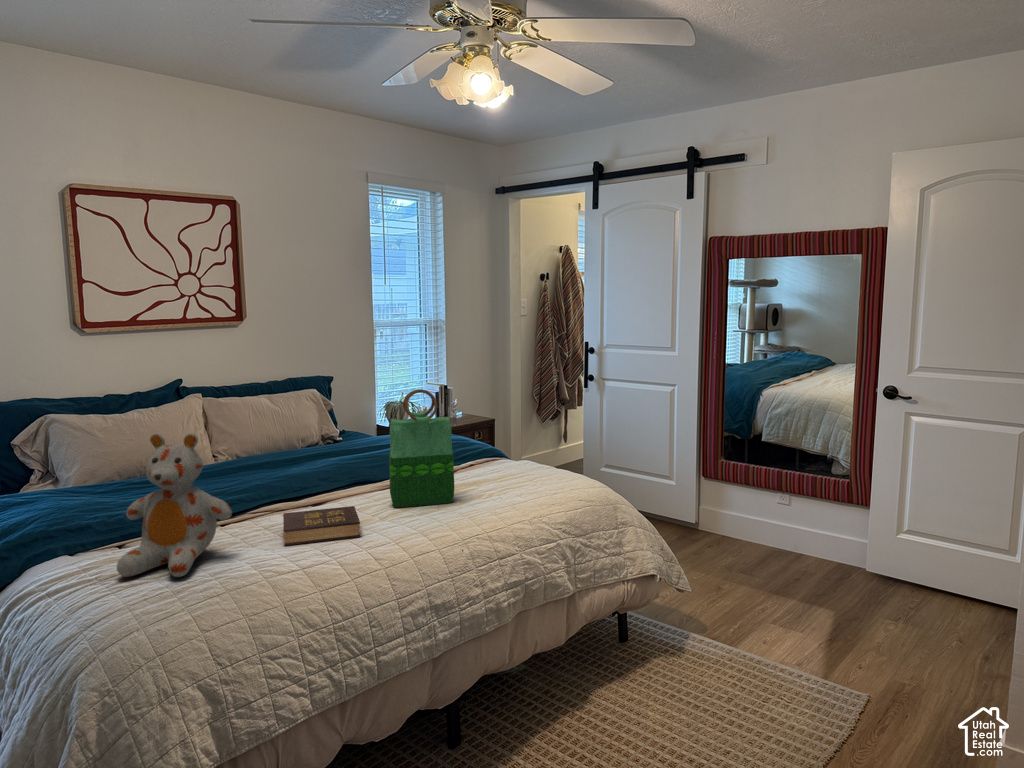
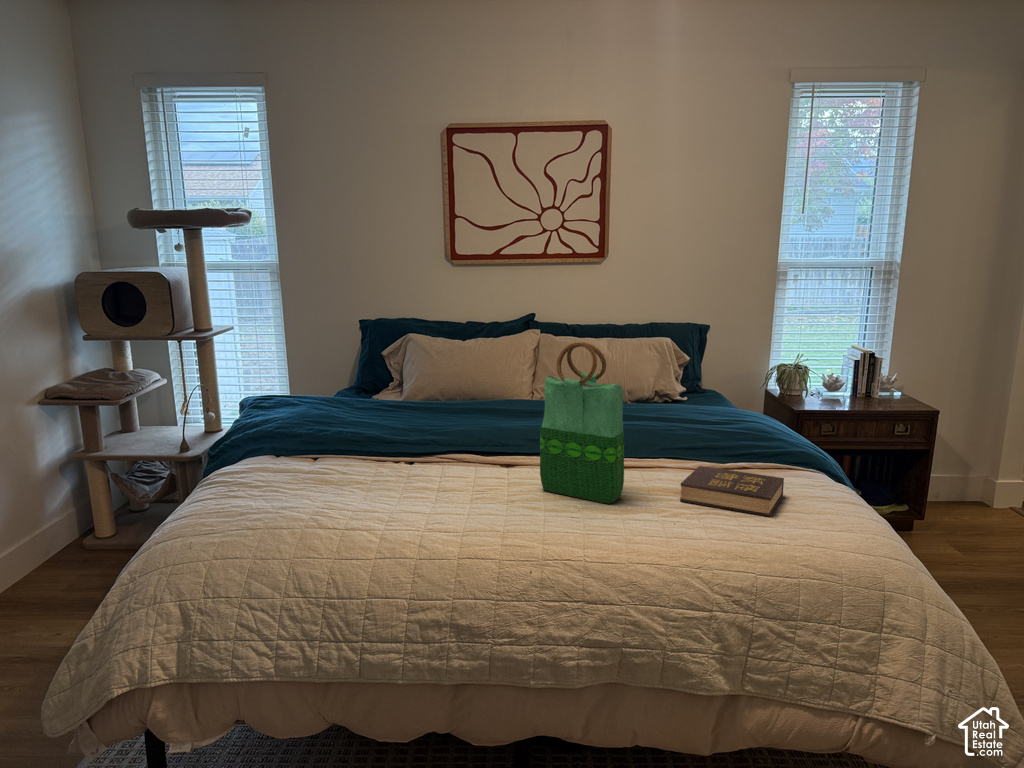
stuffed bear: present [117,433,232,577] -> none [237,356,332,496]
hardback book: present [283,506,360,546] -> present [680,466,784,517]

